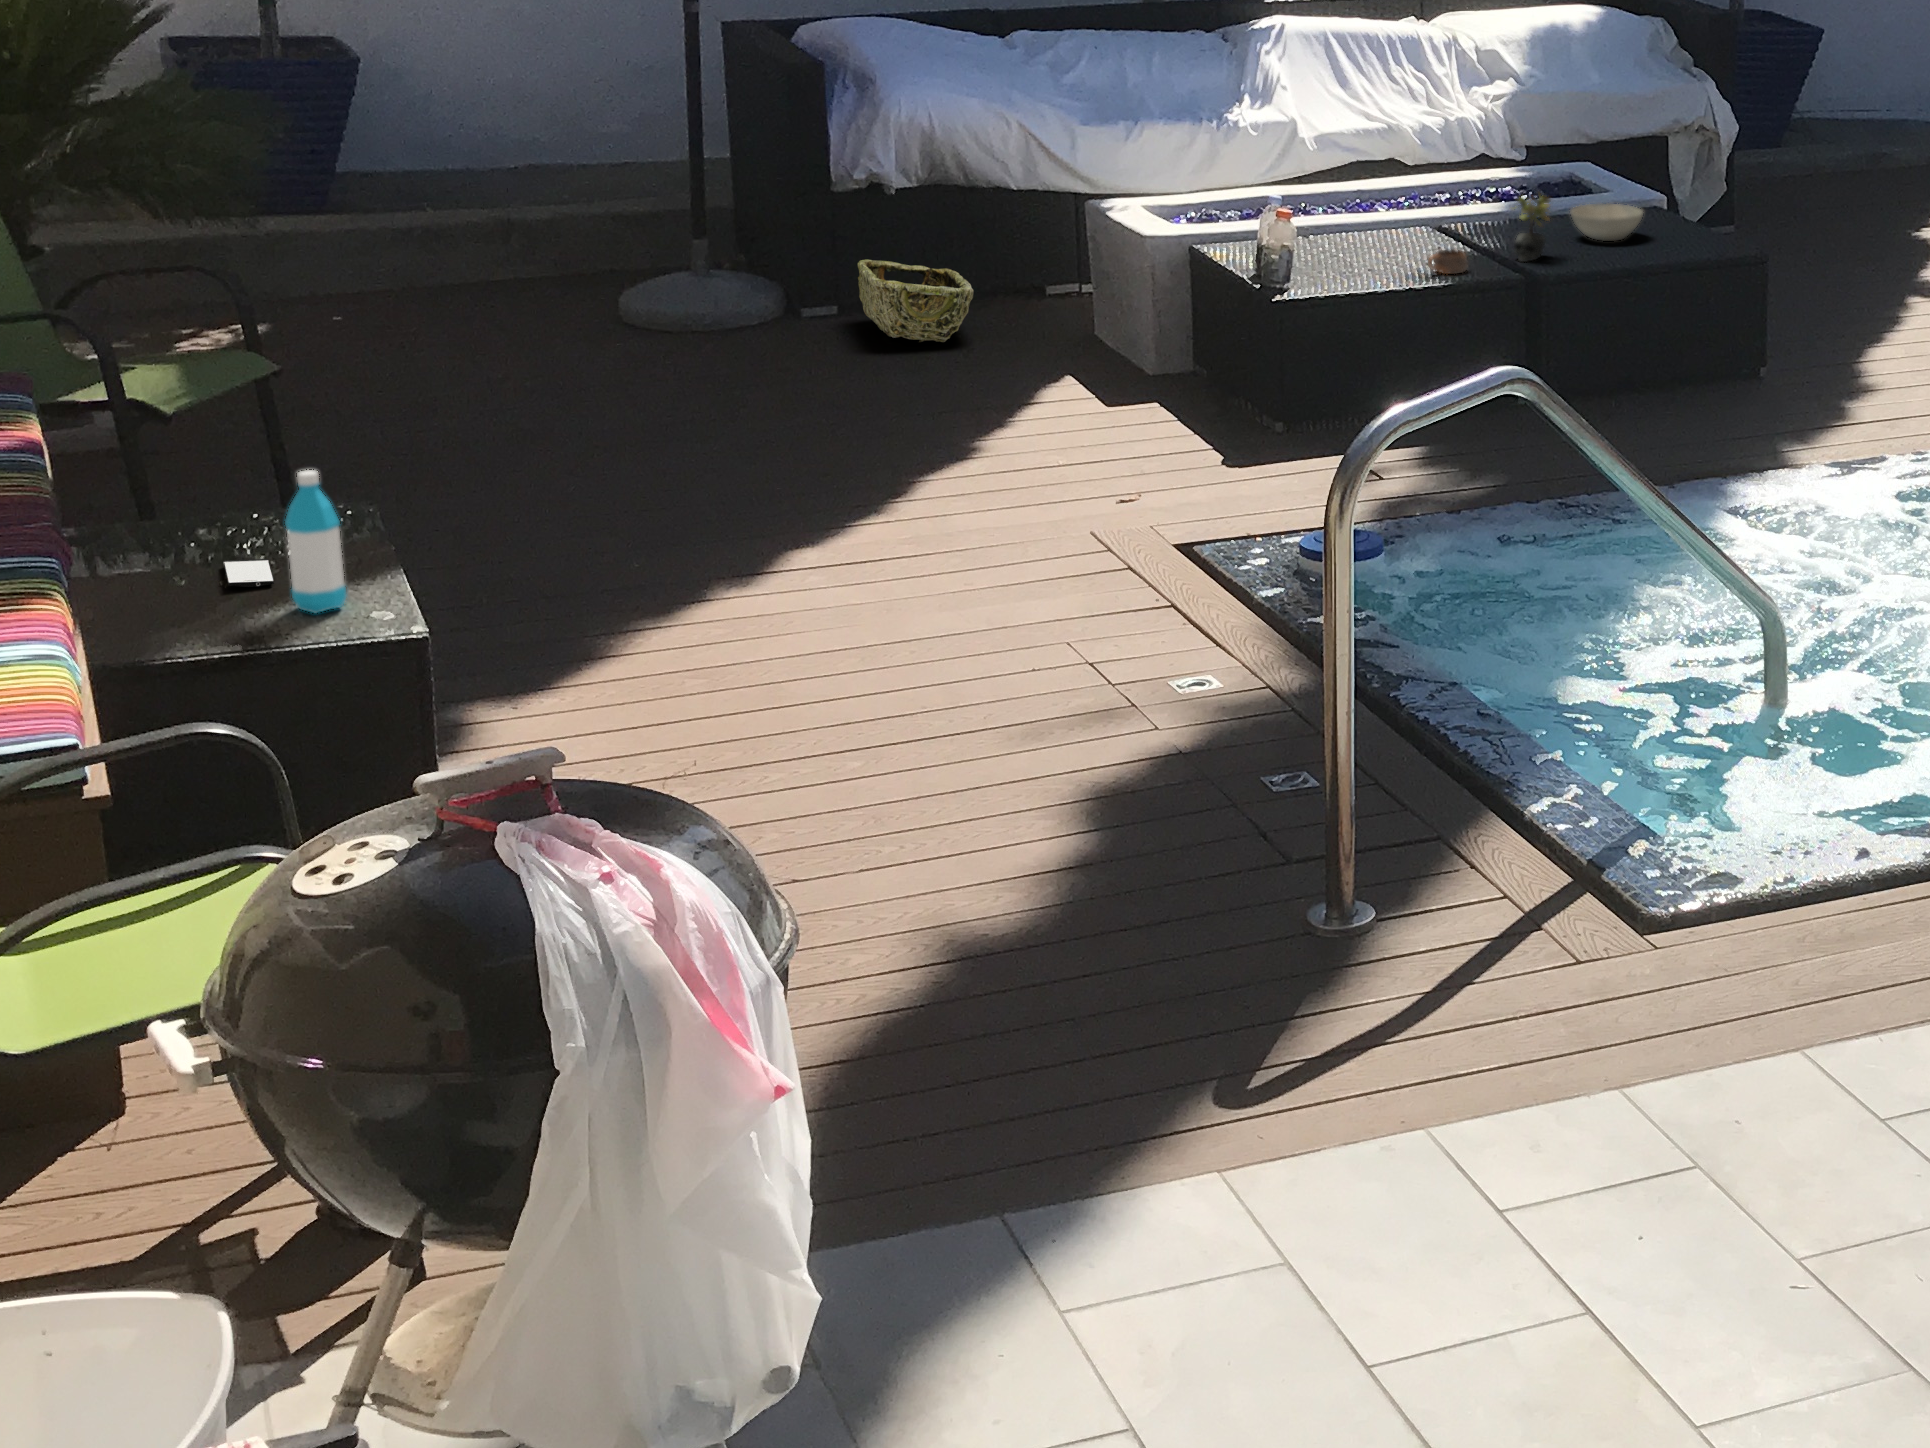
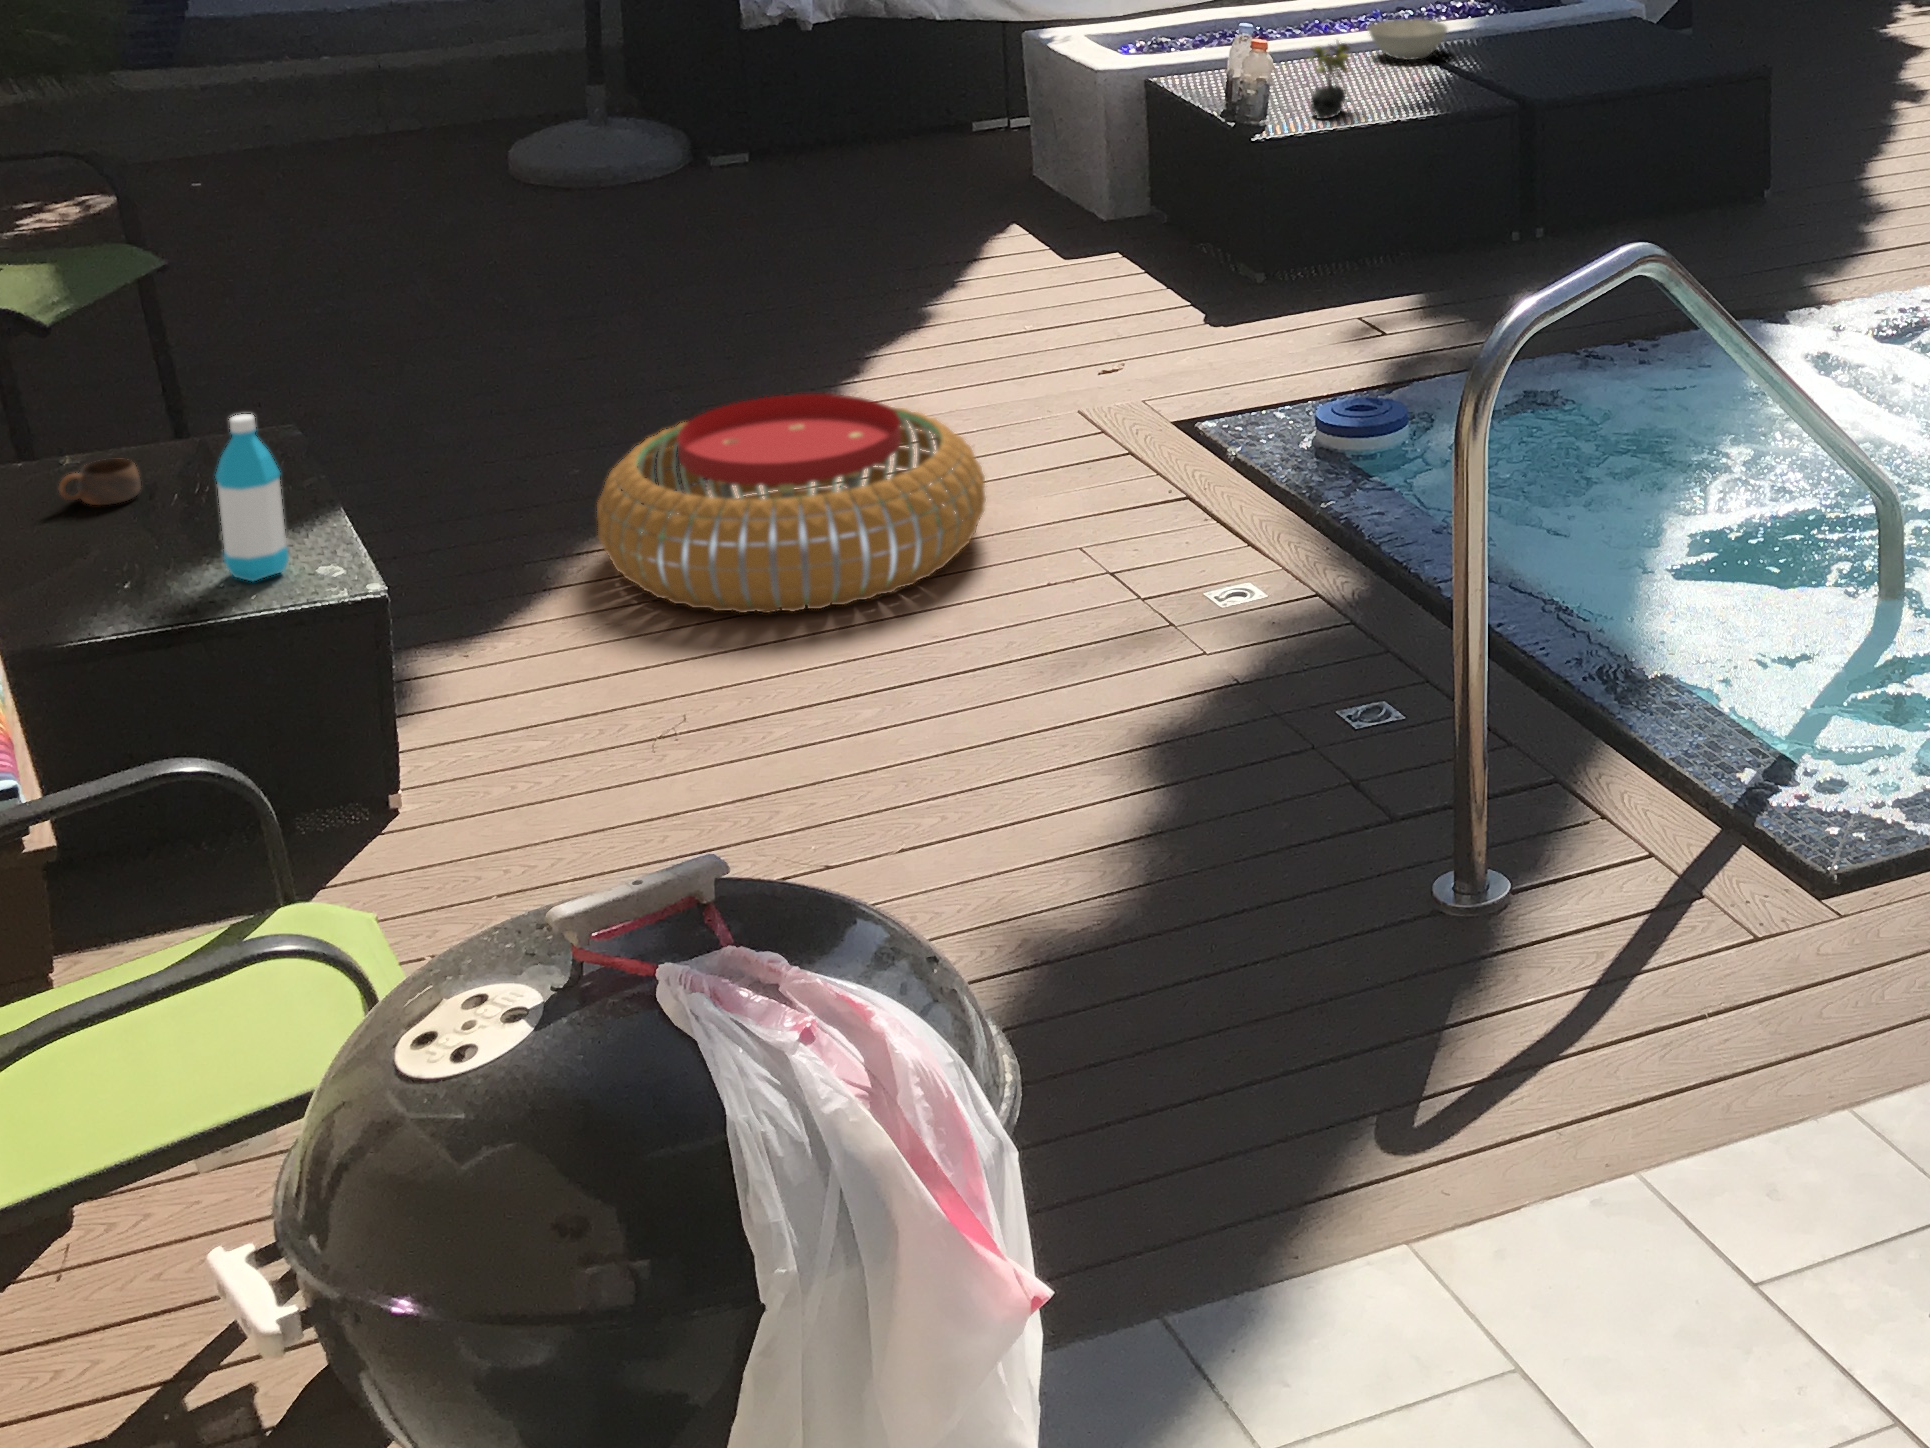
succulent plant: present [1514,195,1550,262] -> present [1308,42,1350,119]
bowl: present [1571,204,1643,241] -> present [1369,19,1447,60]
cup: present [1428,249,1467,274] -> present [59,459,141,505]
woven basket: present [858,259,974,342] -> none [776,99,907,190]
pouf: none [637,498,982,681] -> present [597,394,986,613]
smartphone: present [224,559,274,587] -> none [136,511,199,550]

